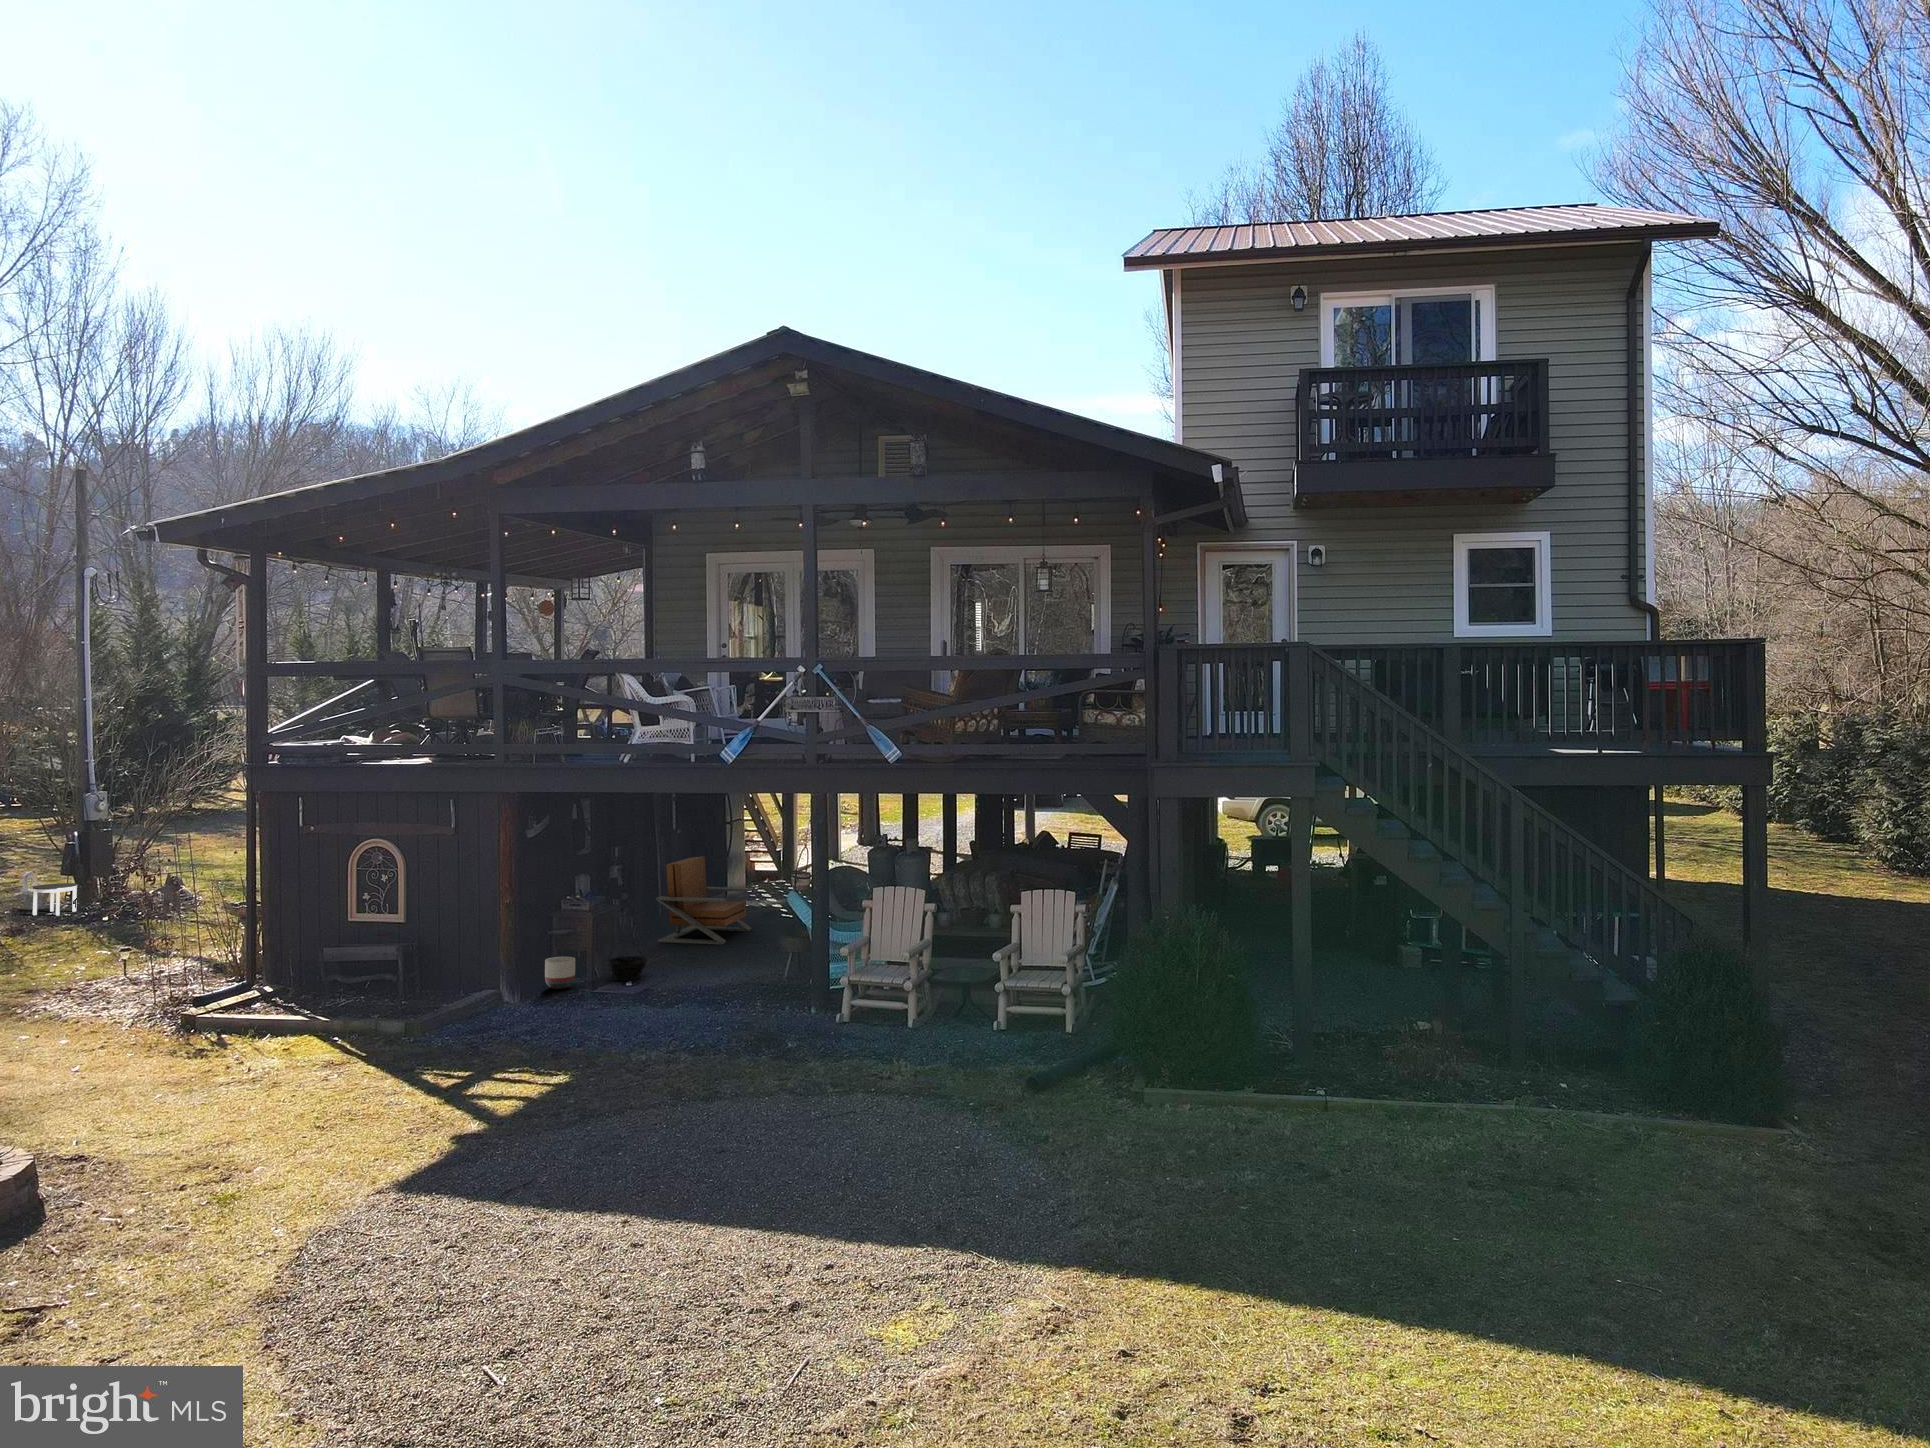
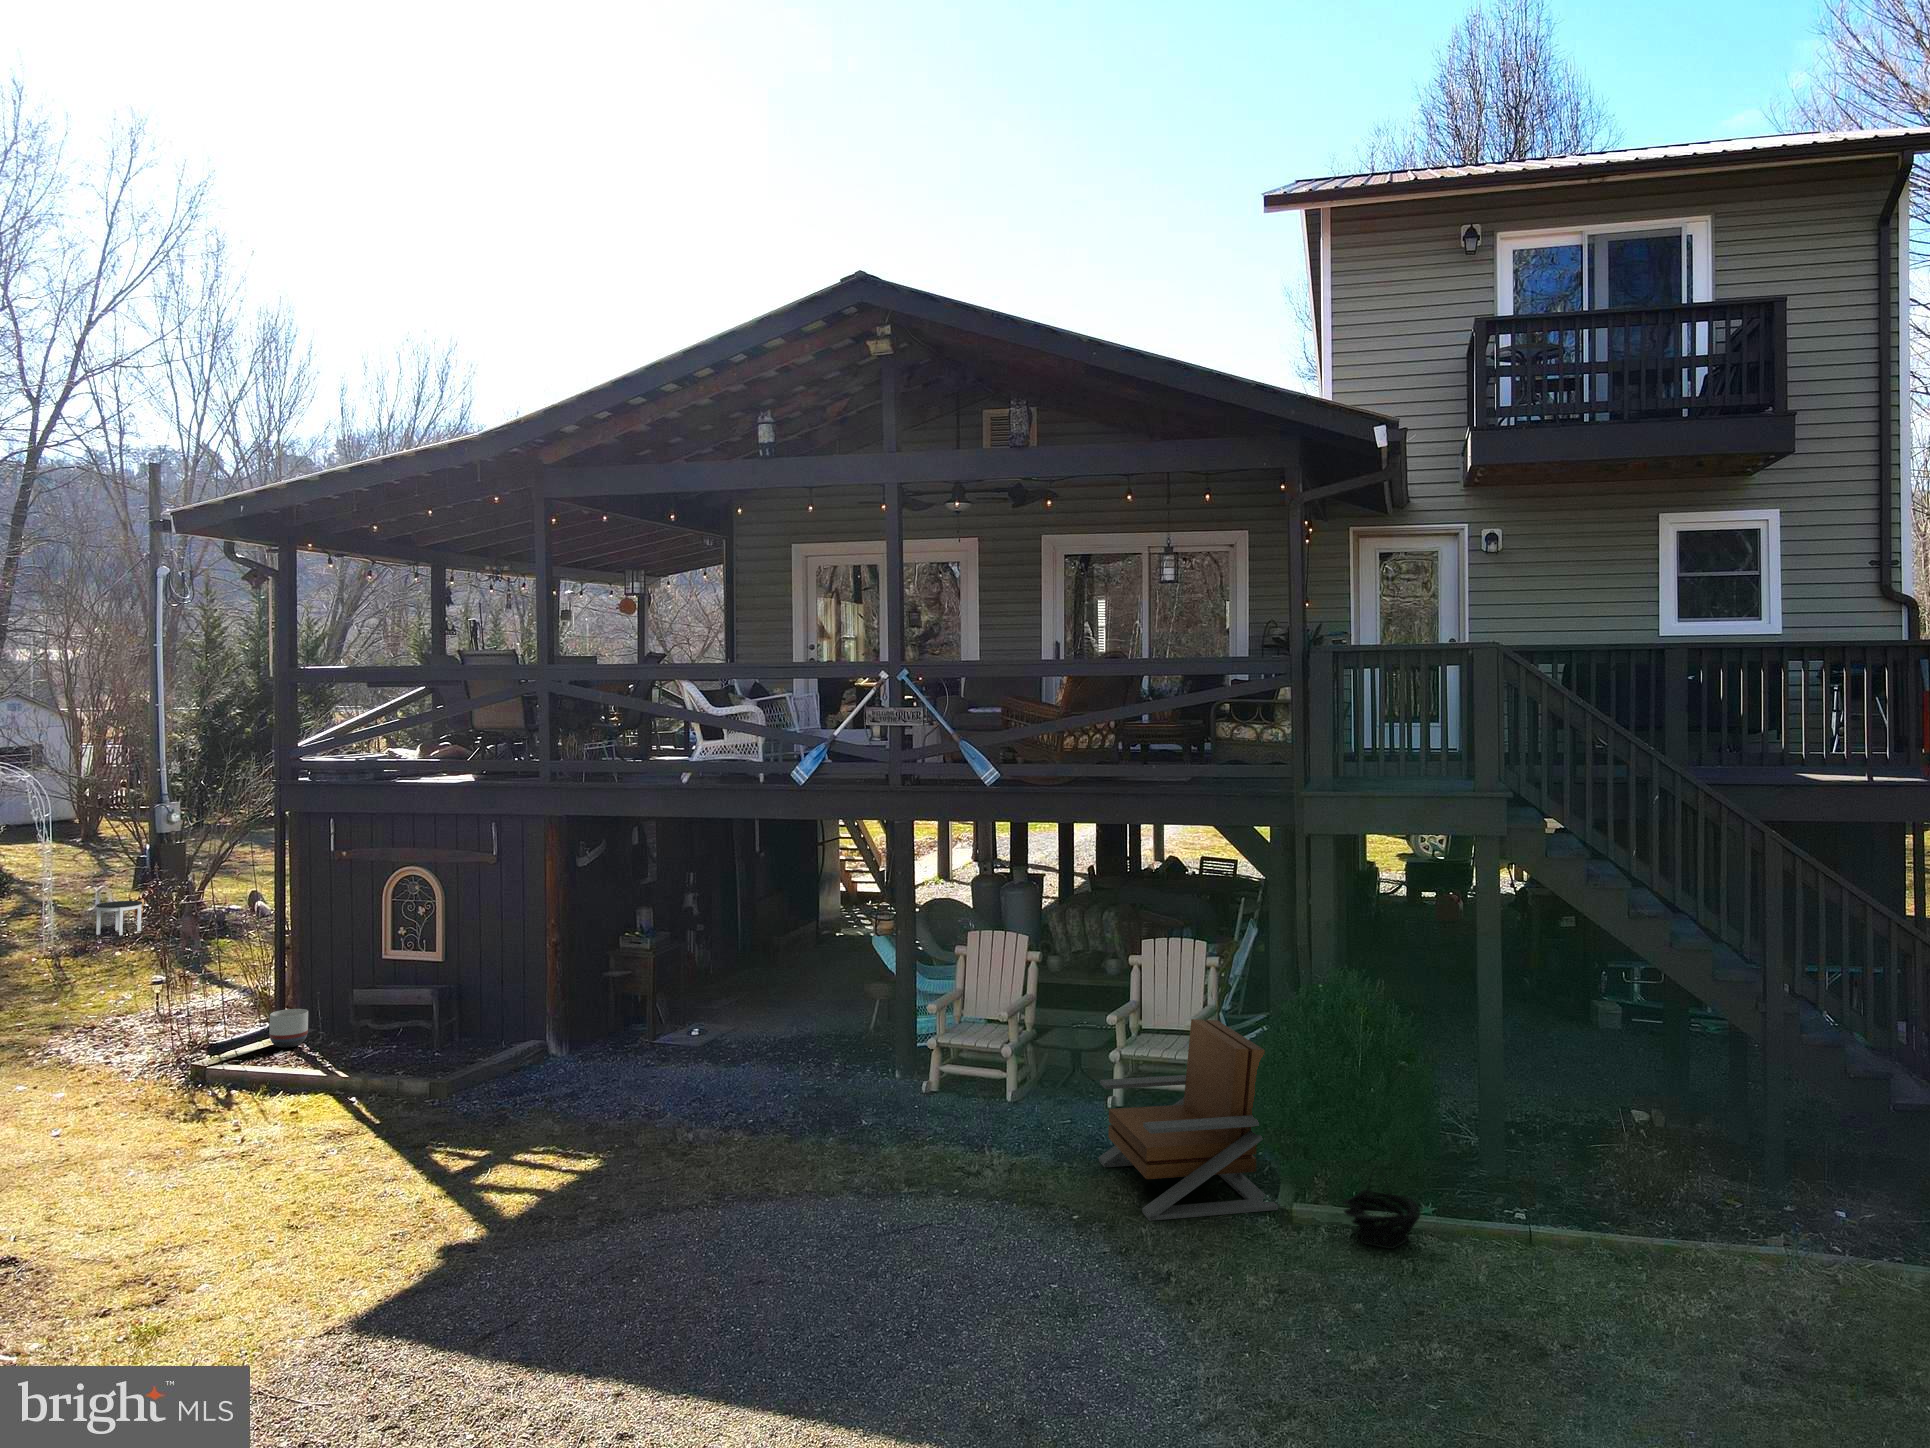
lounge chair: present [656,857,752,945] -> present [1099,1019,1278,1221]
basket: present [608,956,647,981] -> present [1343,1168,1420,1249]
planter: present [545,957,575,989] -> present [269,1009,308,1048]

